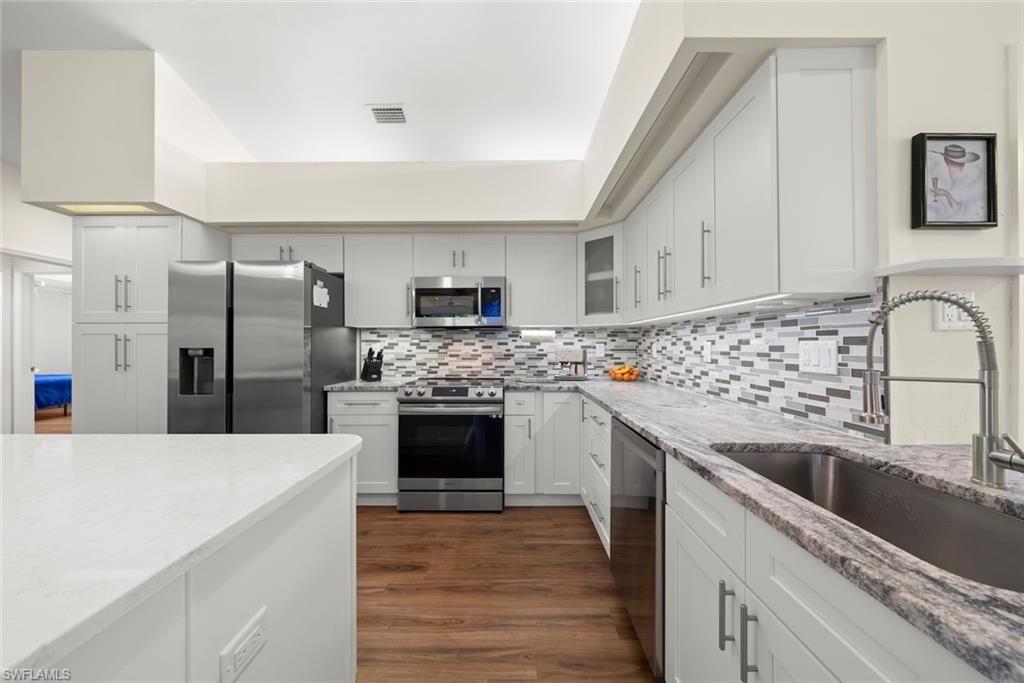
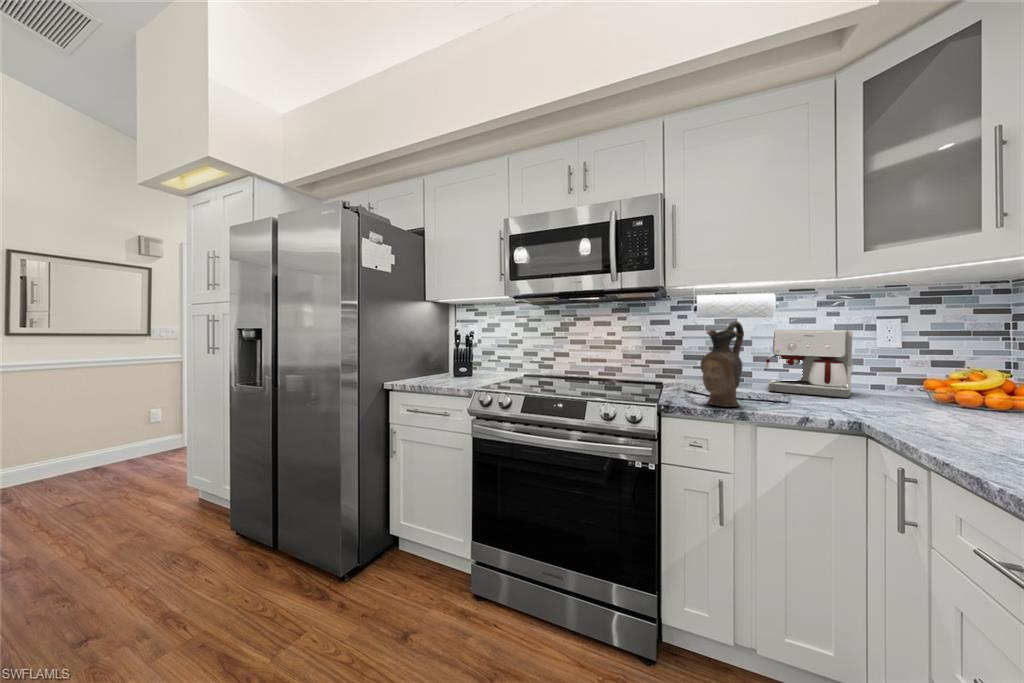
ceramic pitcher: none [522,345,540,385] -> present [700,321,744,407]

